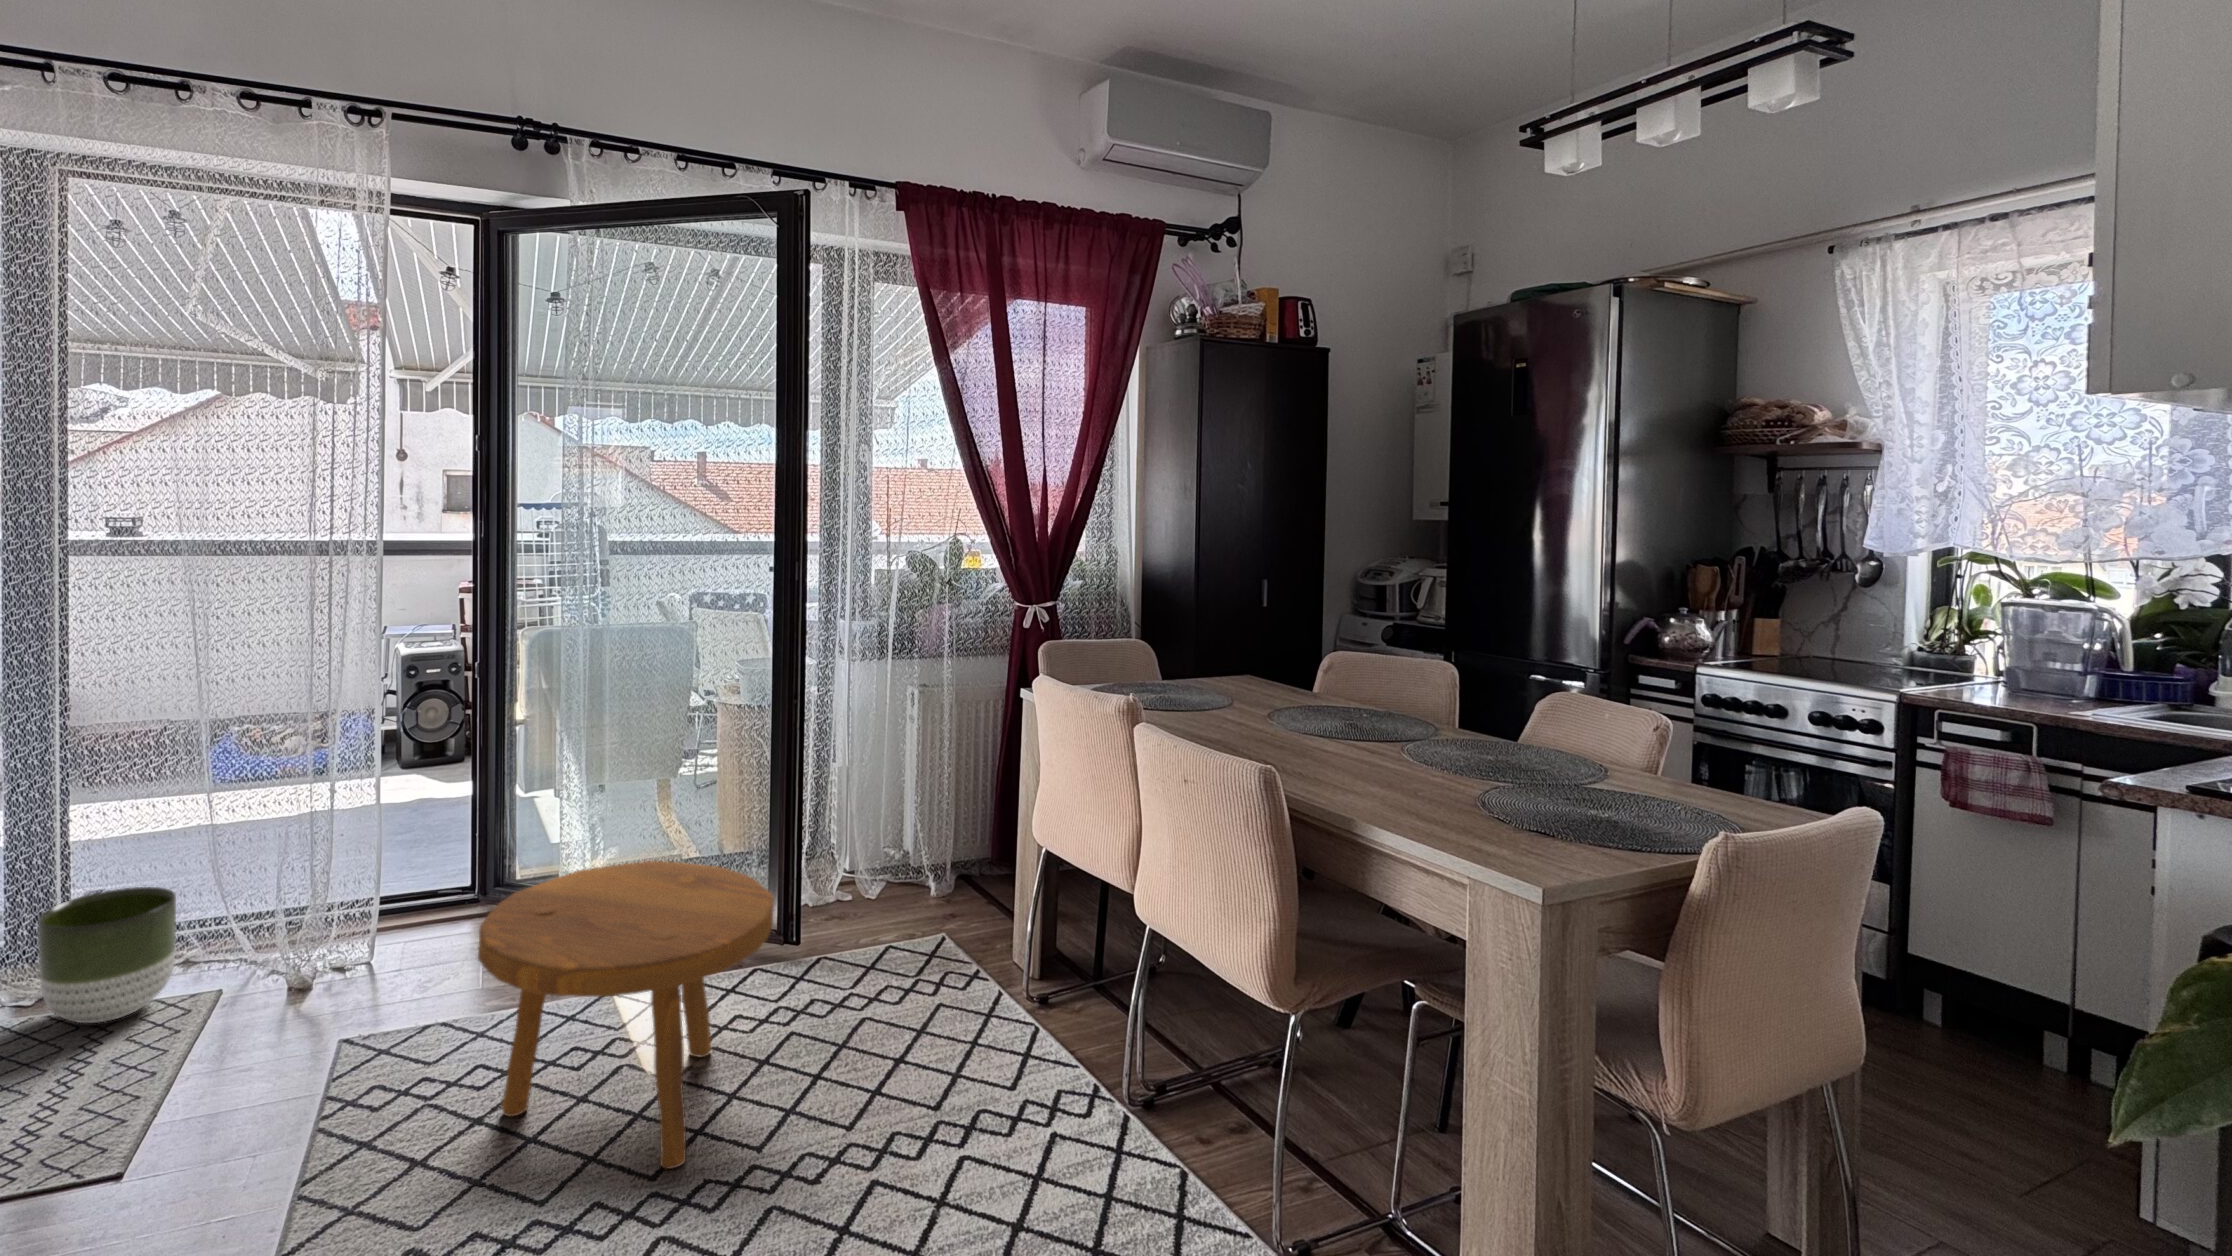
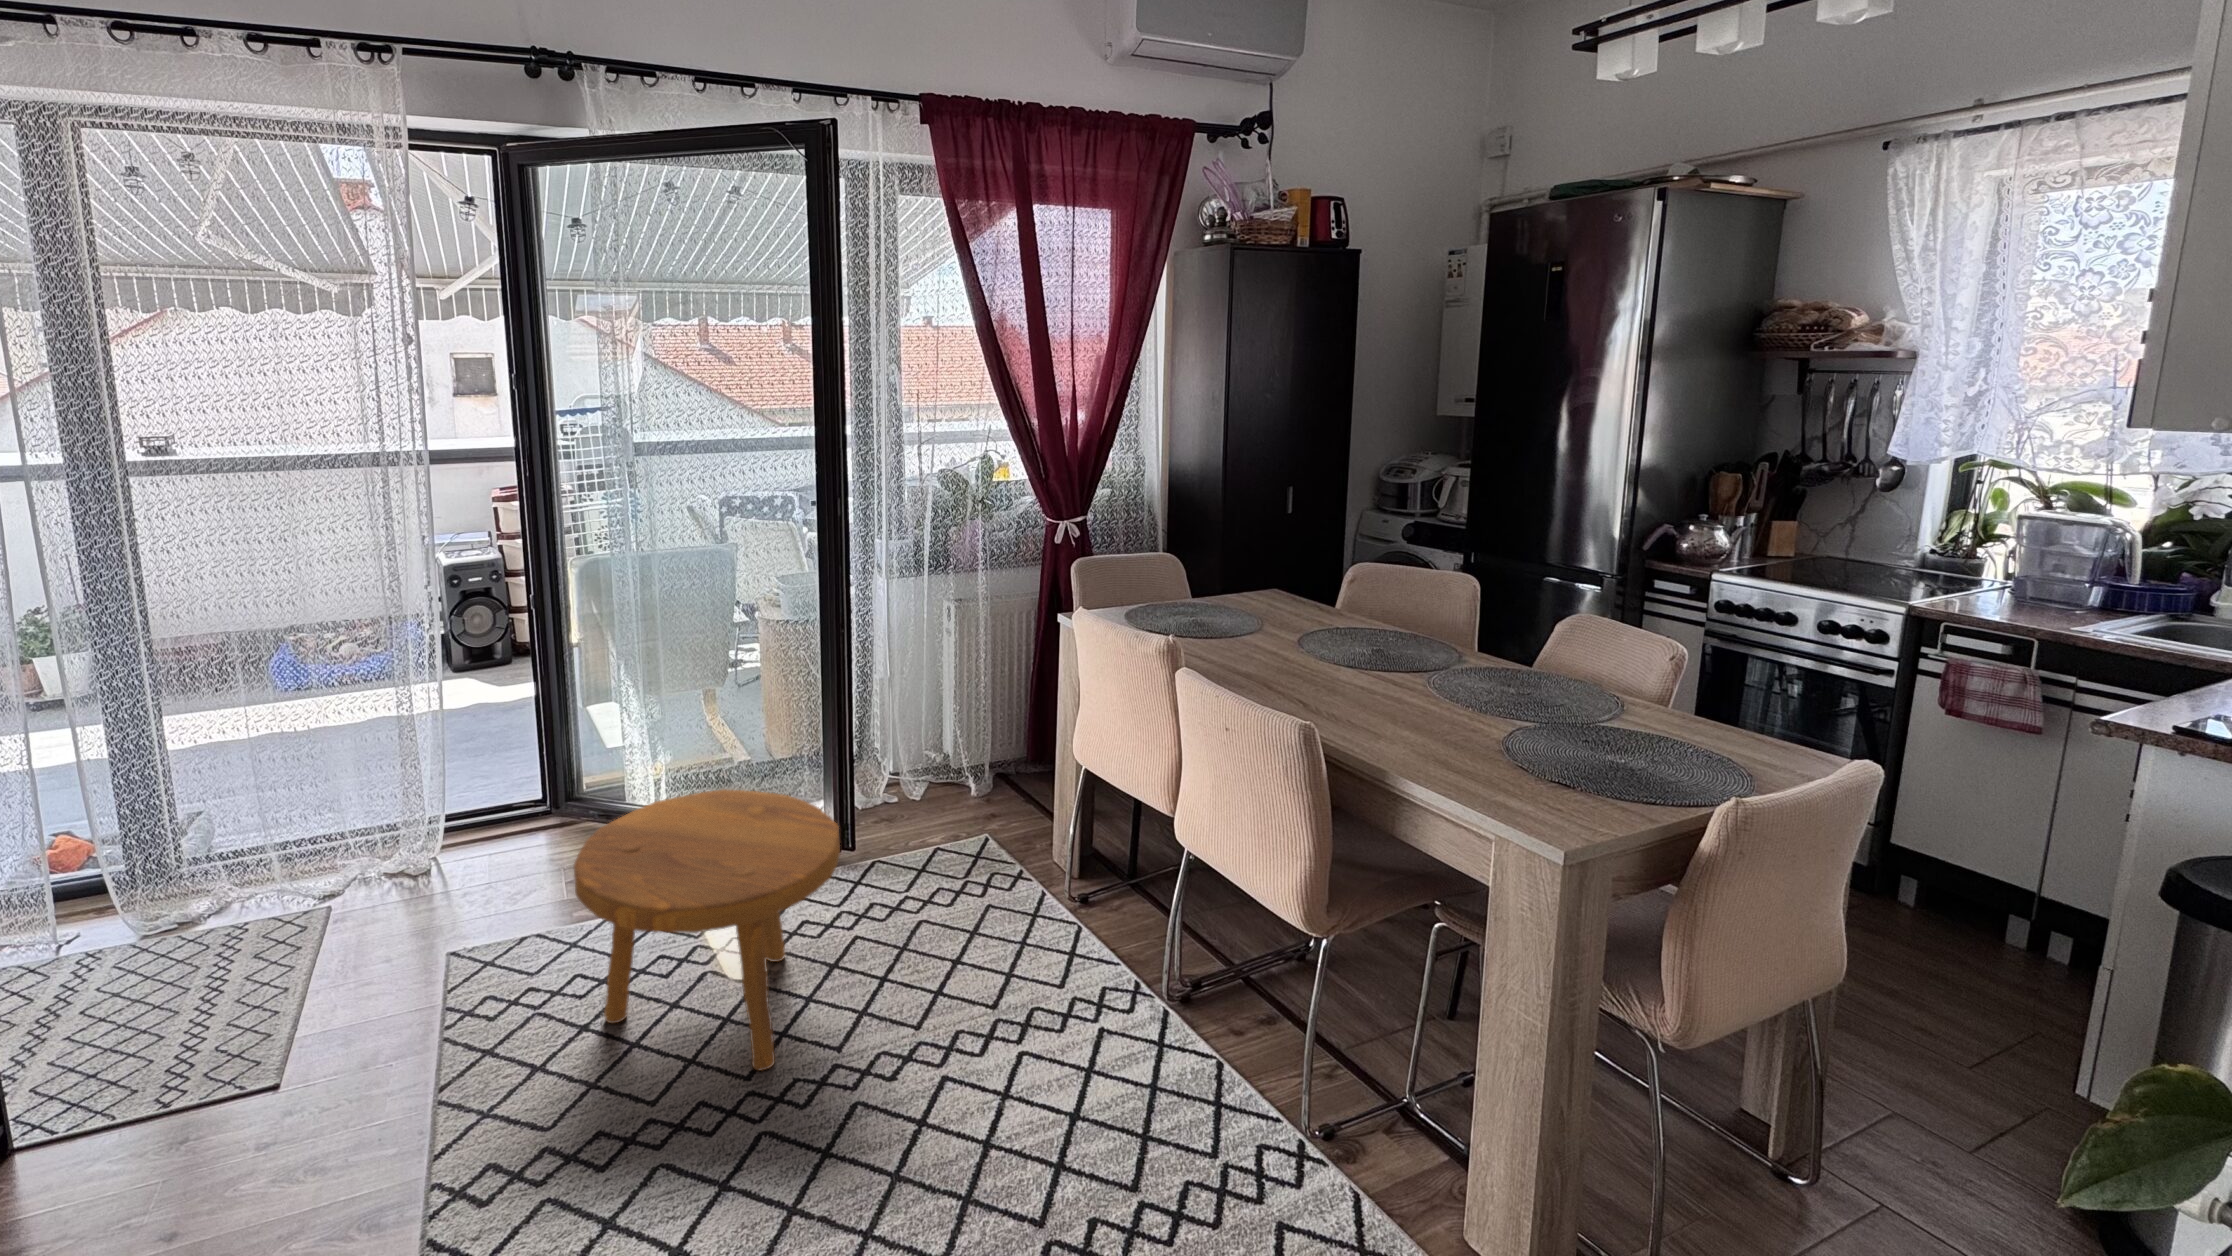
planter: present [38,887,176,1023] -> none [161,816,287,941]

